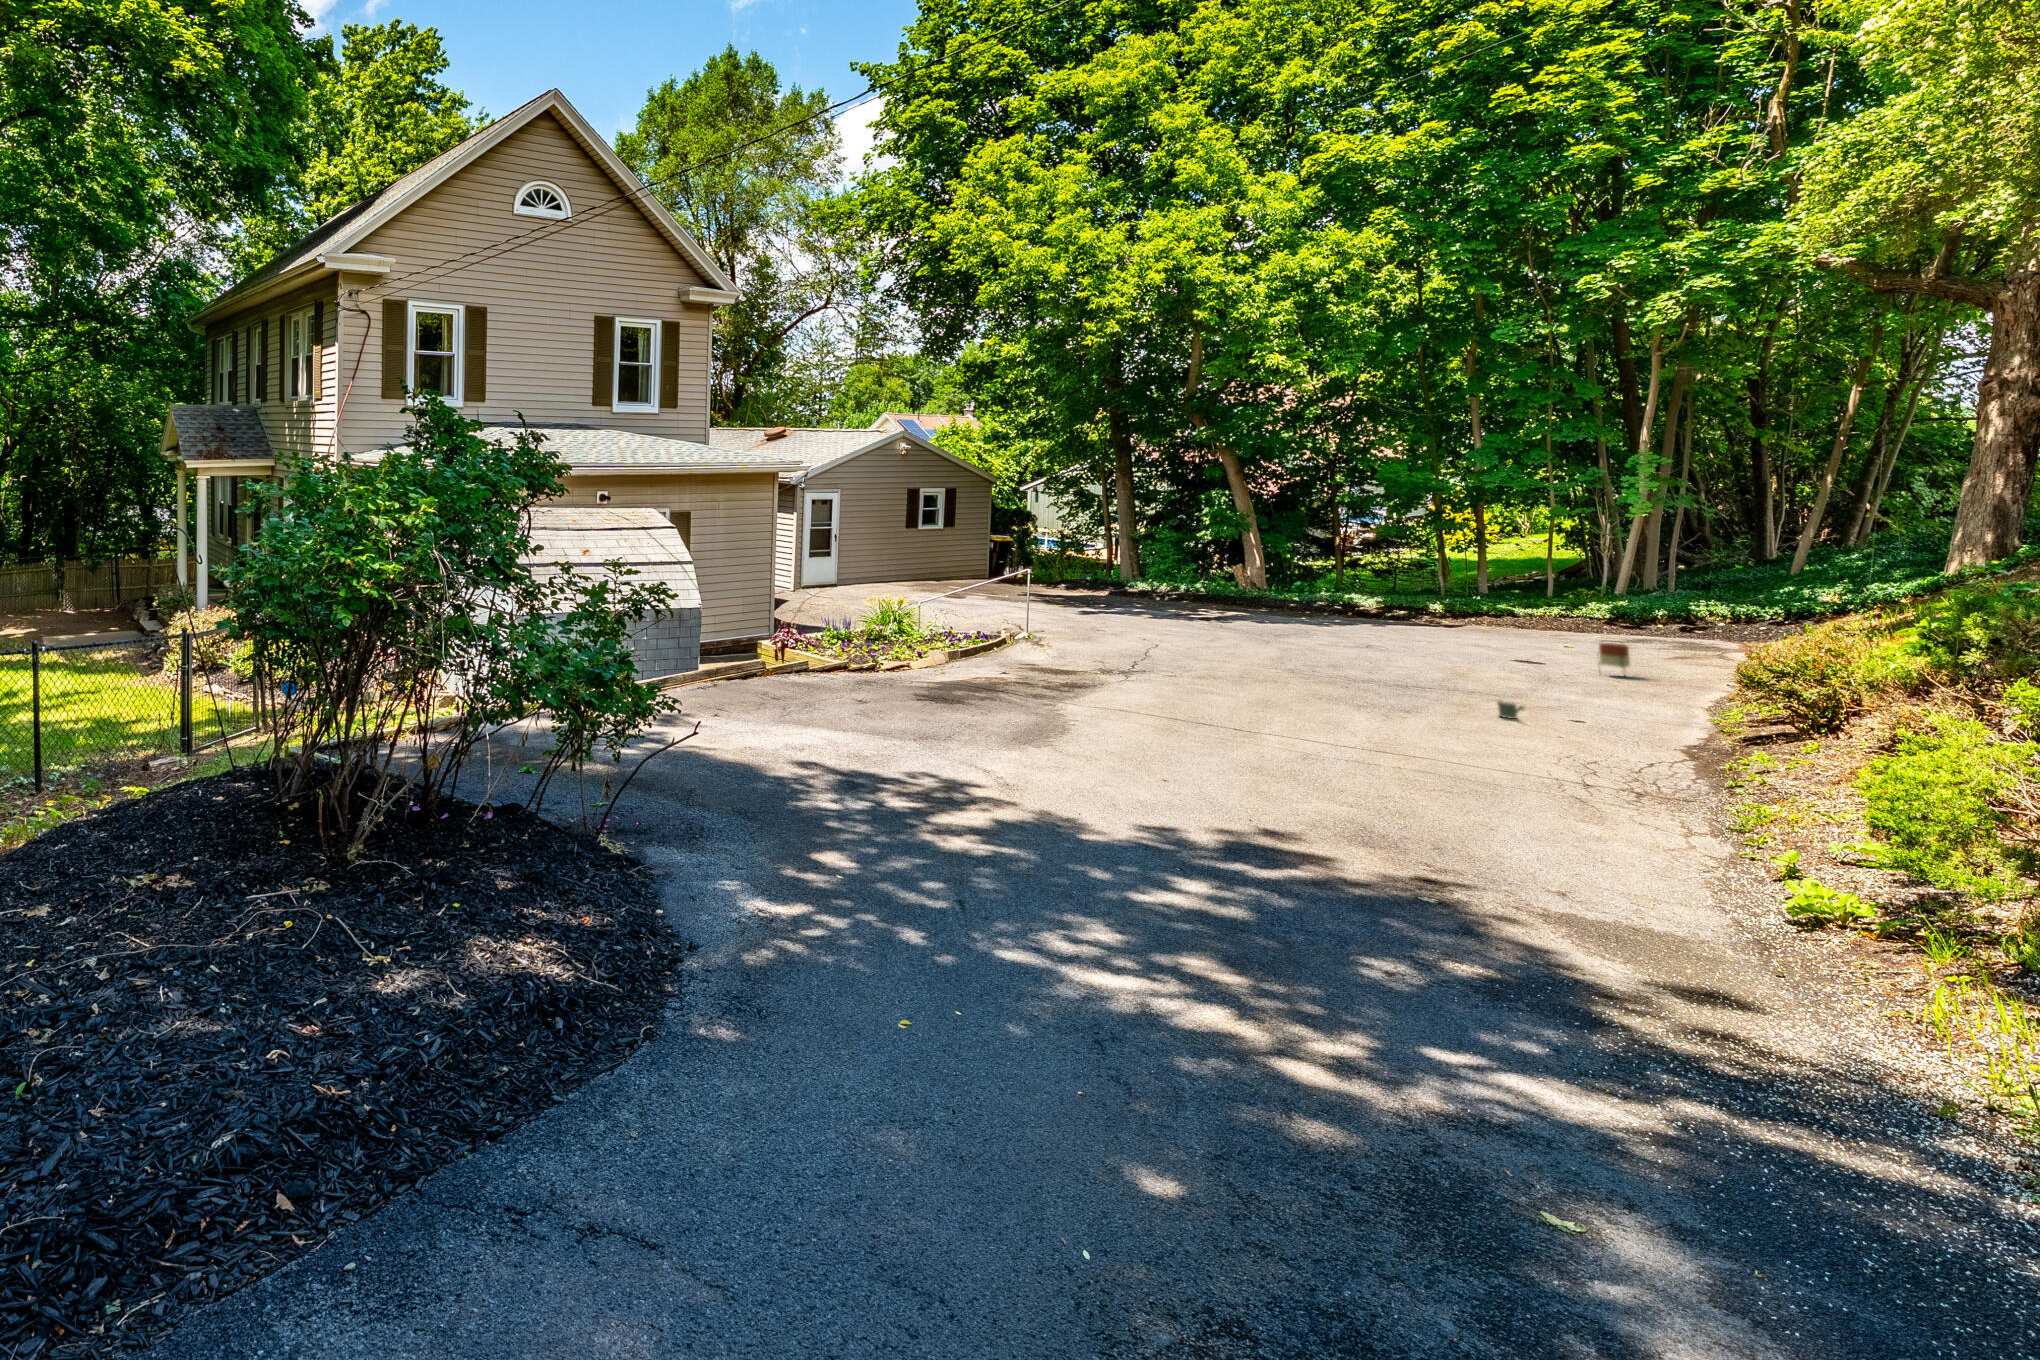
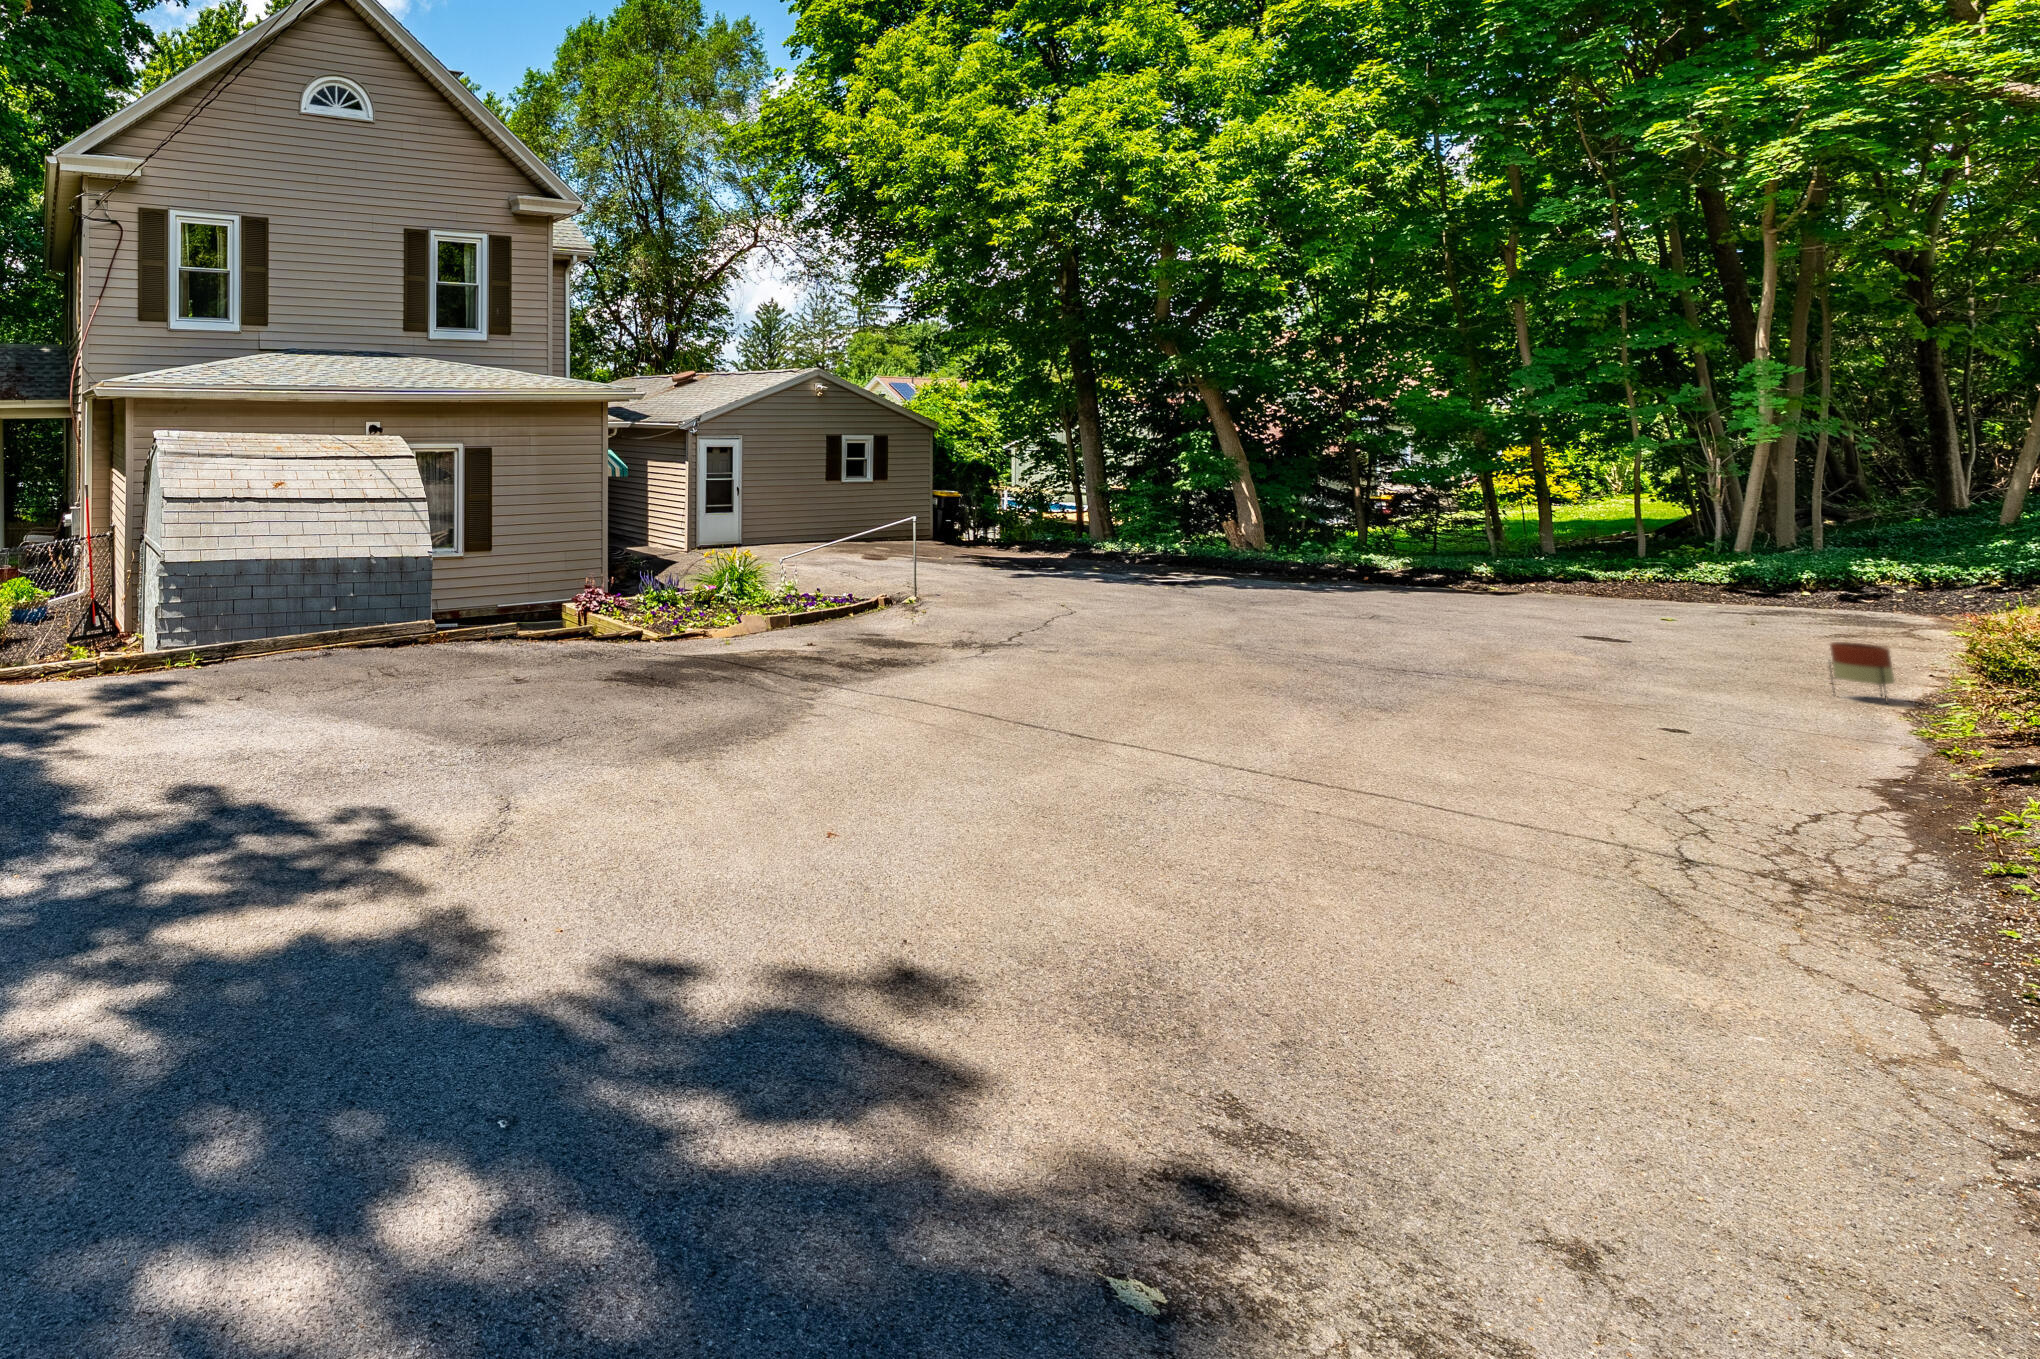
watering can: present [1498,701,1524,719] -> none [1750,791,1833,833]

